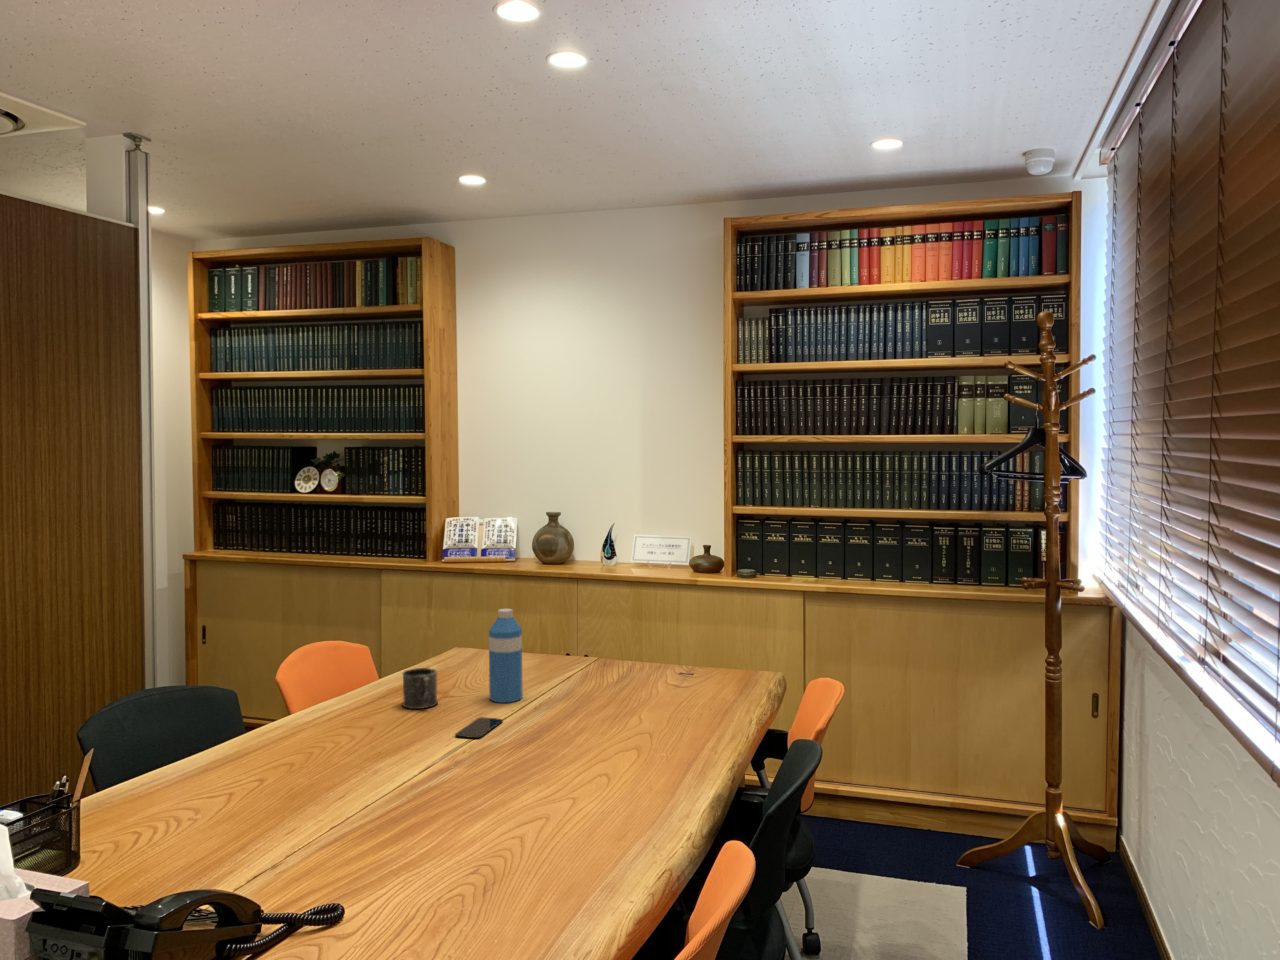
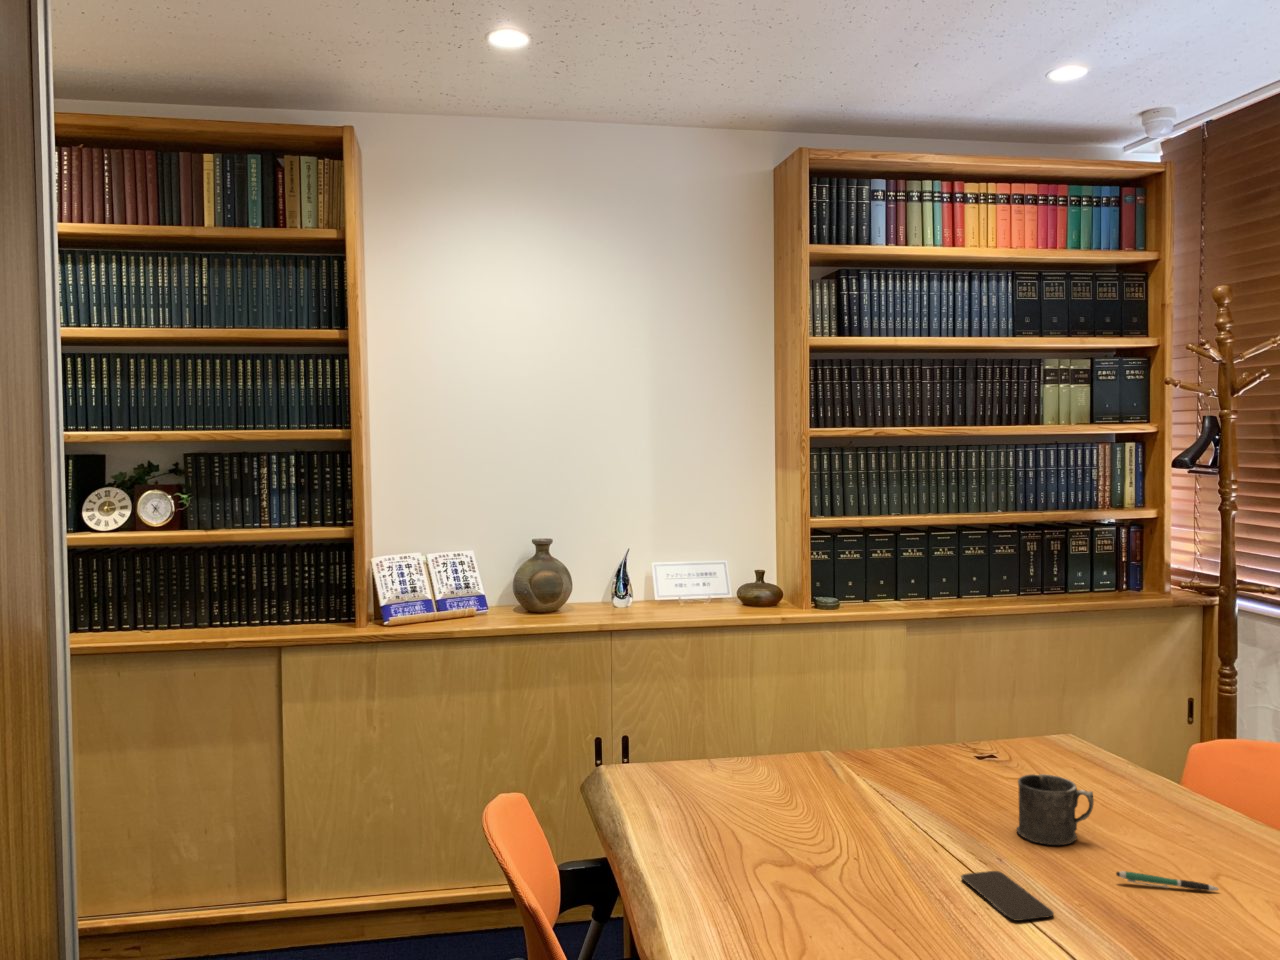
water bottle: present [489,609,523,703] -> none [868,686,922,841]
mug: present [403,668,438,709] -> present [1017,774,1094,845]
pen: none [549,728,590,746] -> present [1116,871,1219,891]

